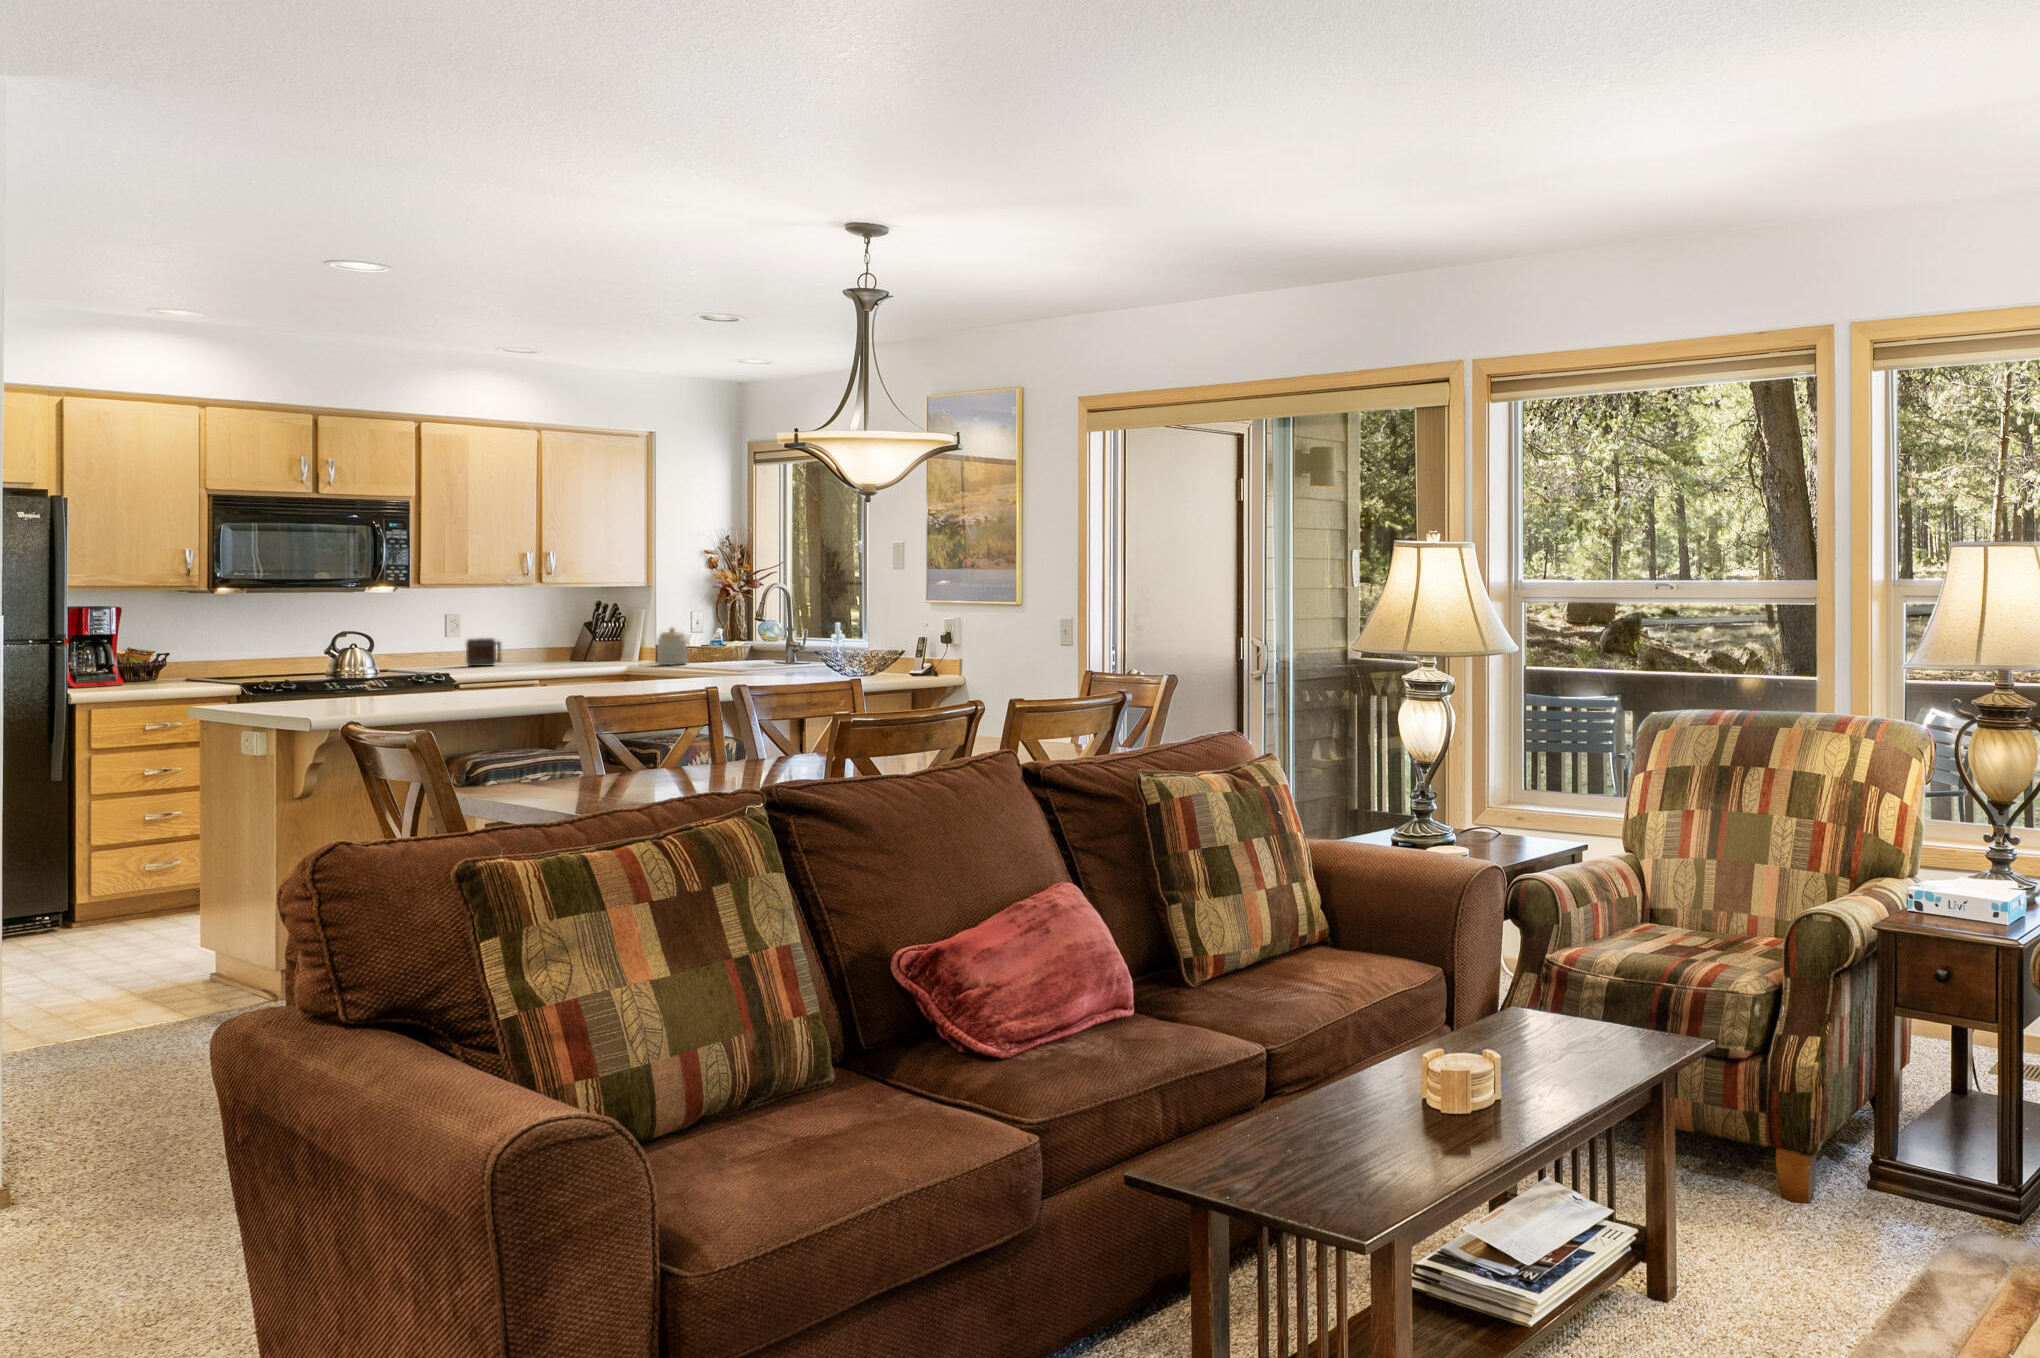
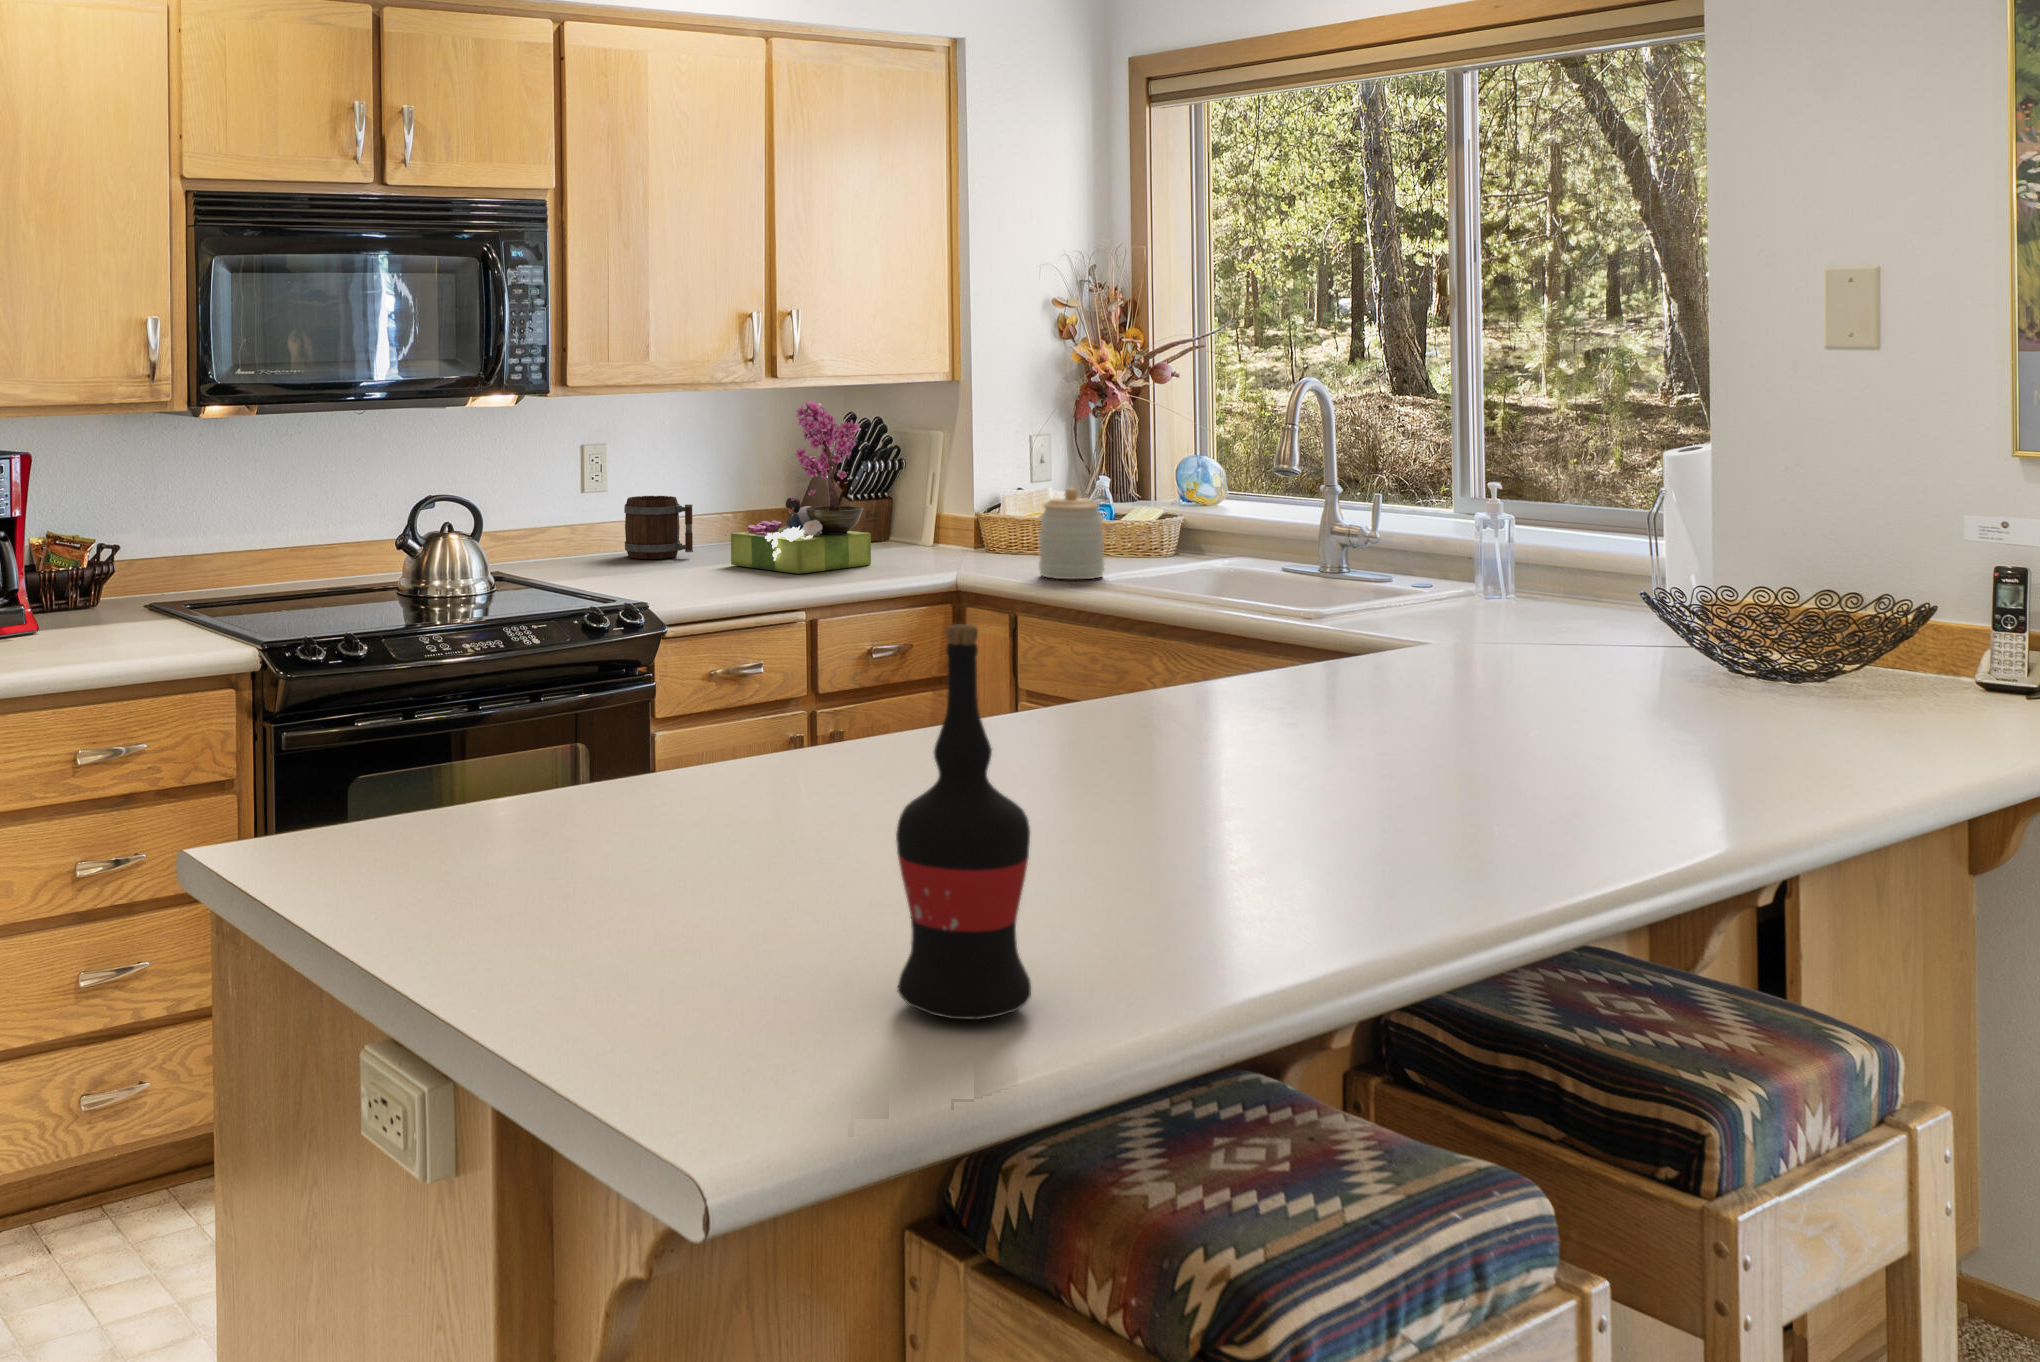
flower arrangement: none [516,592,587,667] -> present [731,400,871,574]
wine bottle: none [394,616,434,709] -> present [896,624,1031,1020]

